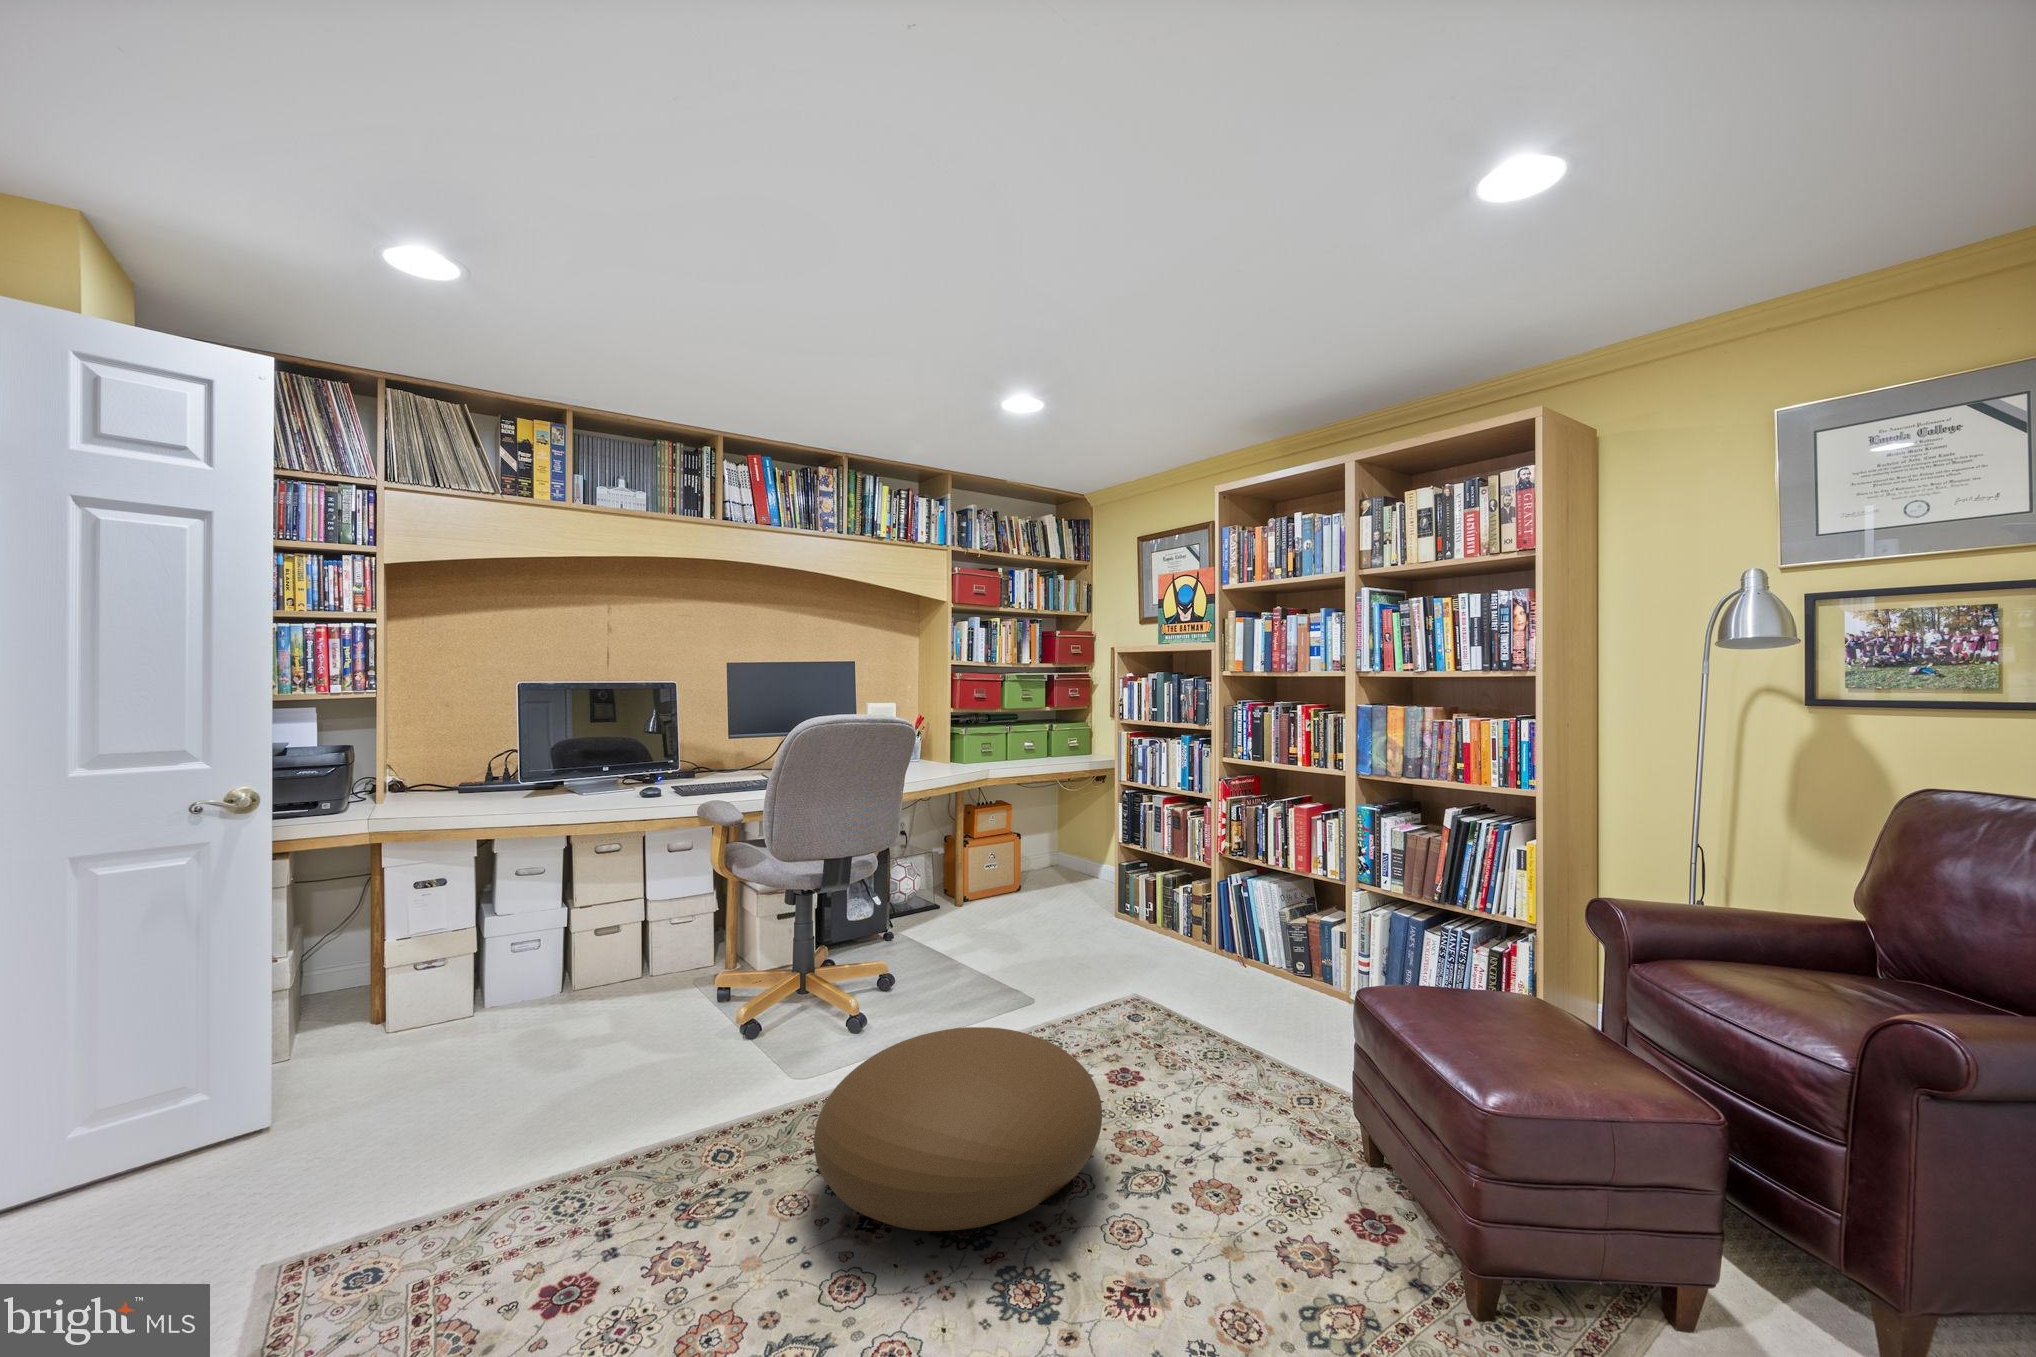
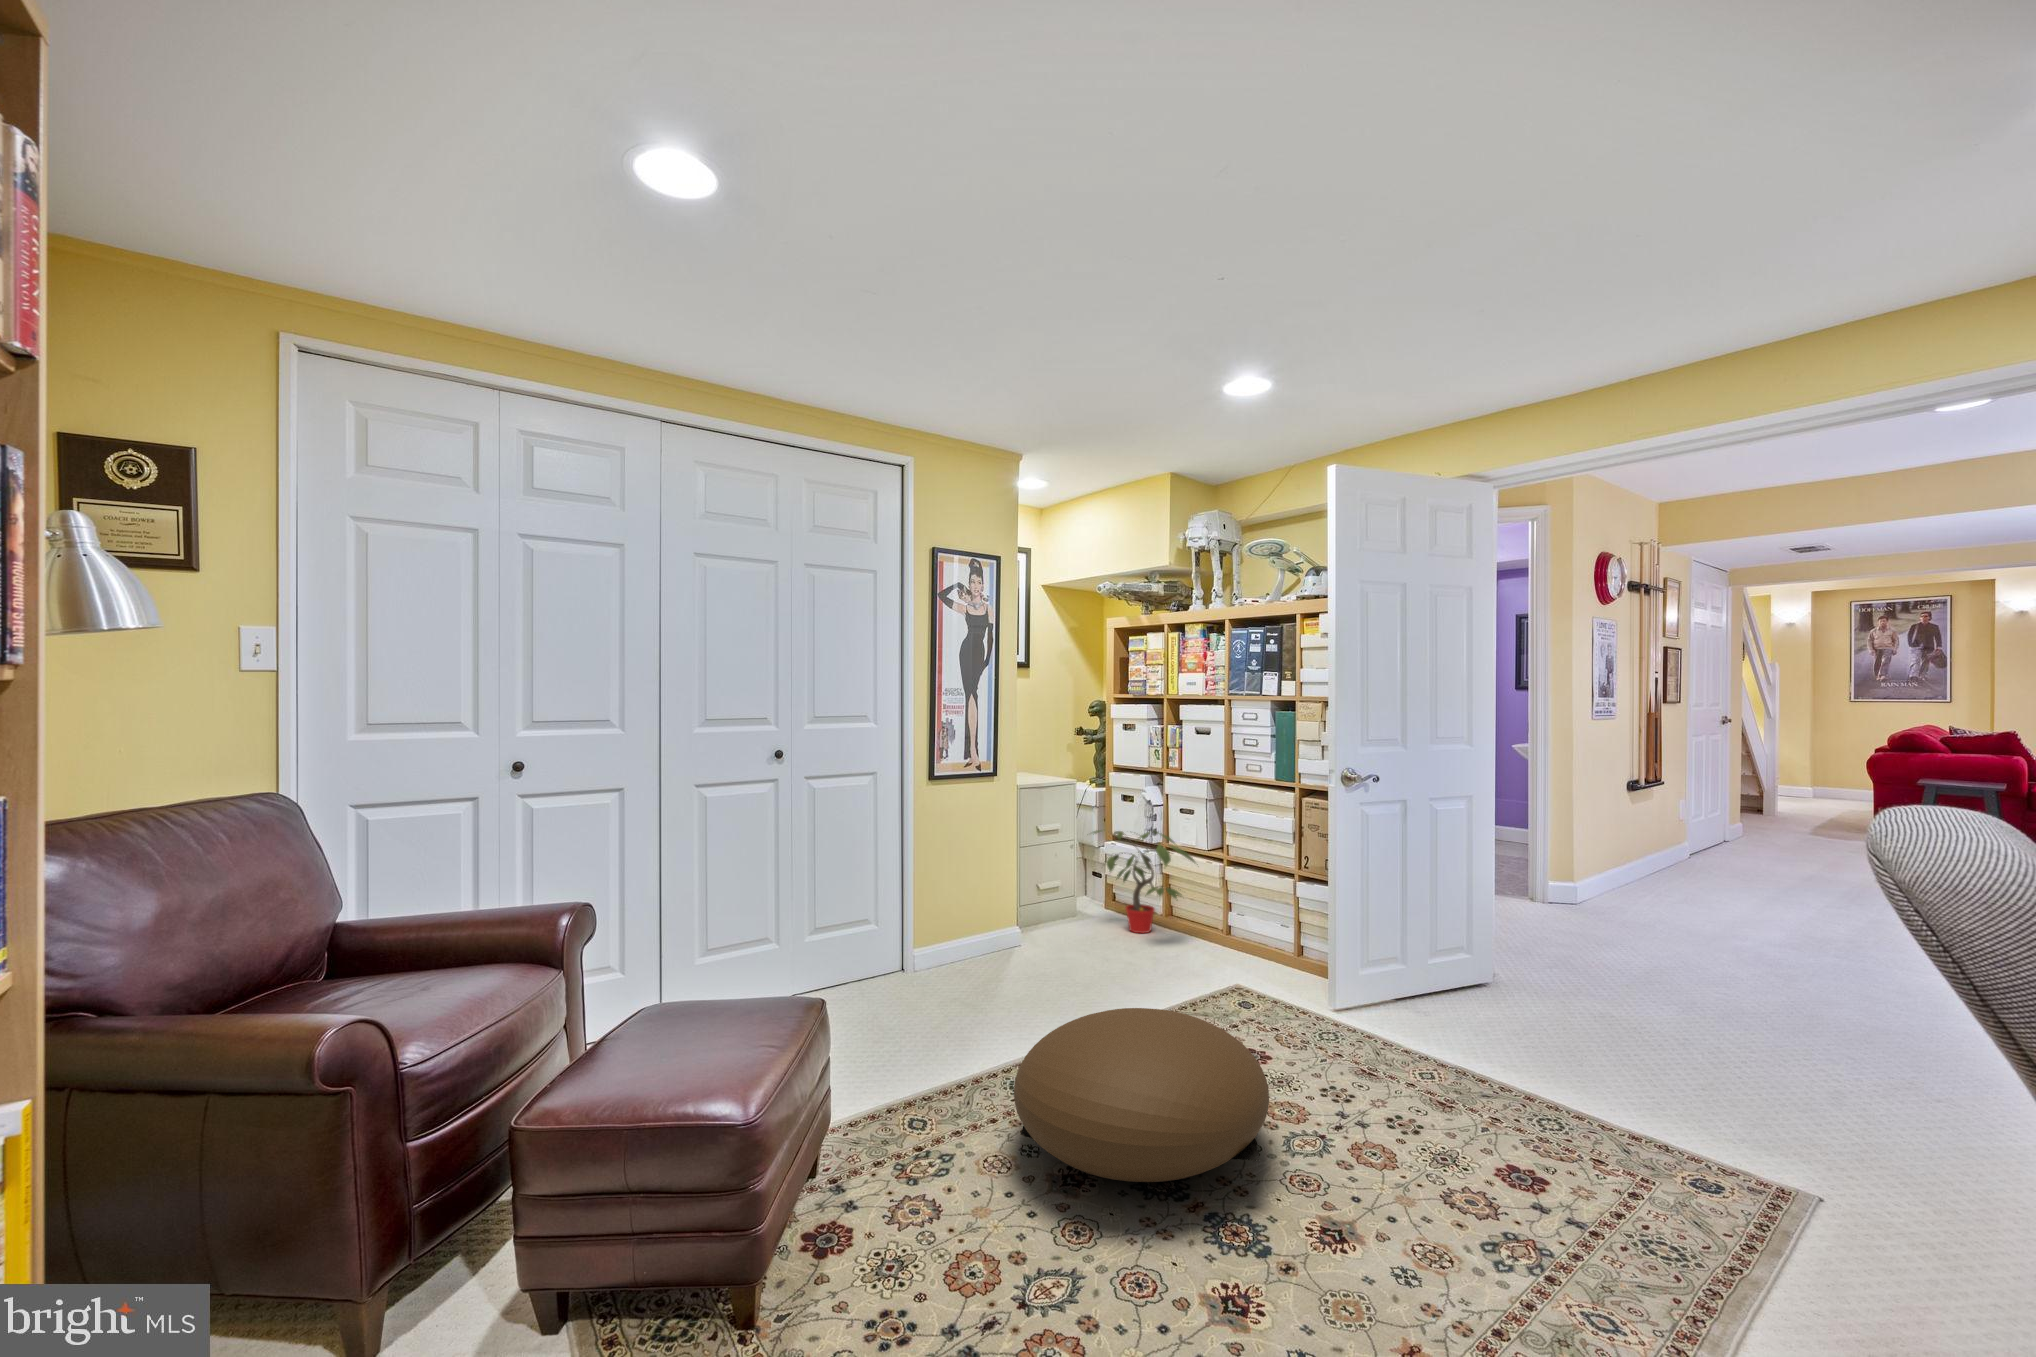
potted plant: none [999,827,1115,937] -> present [1093,830,1195,933]

